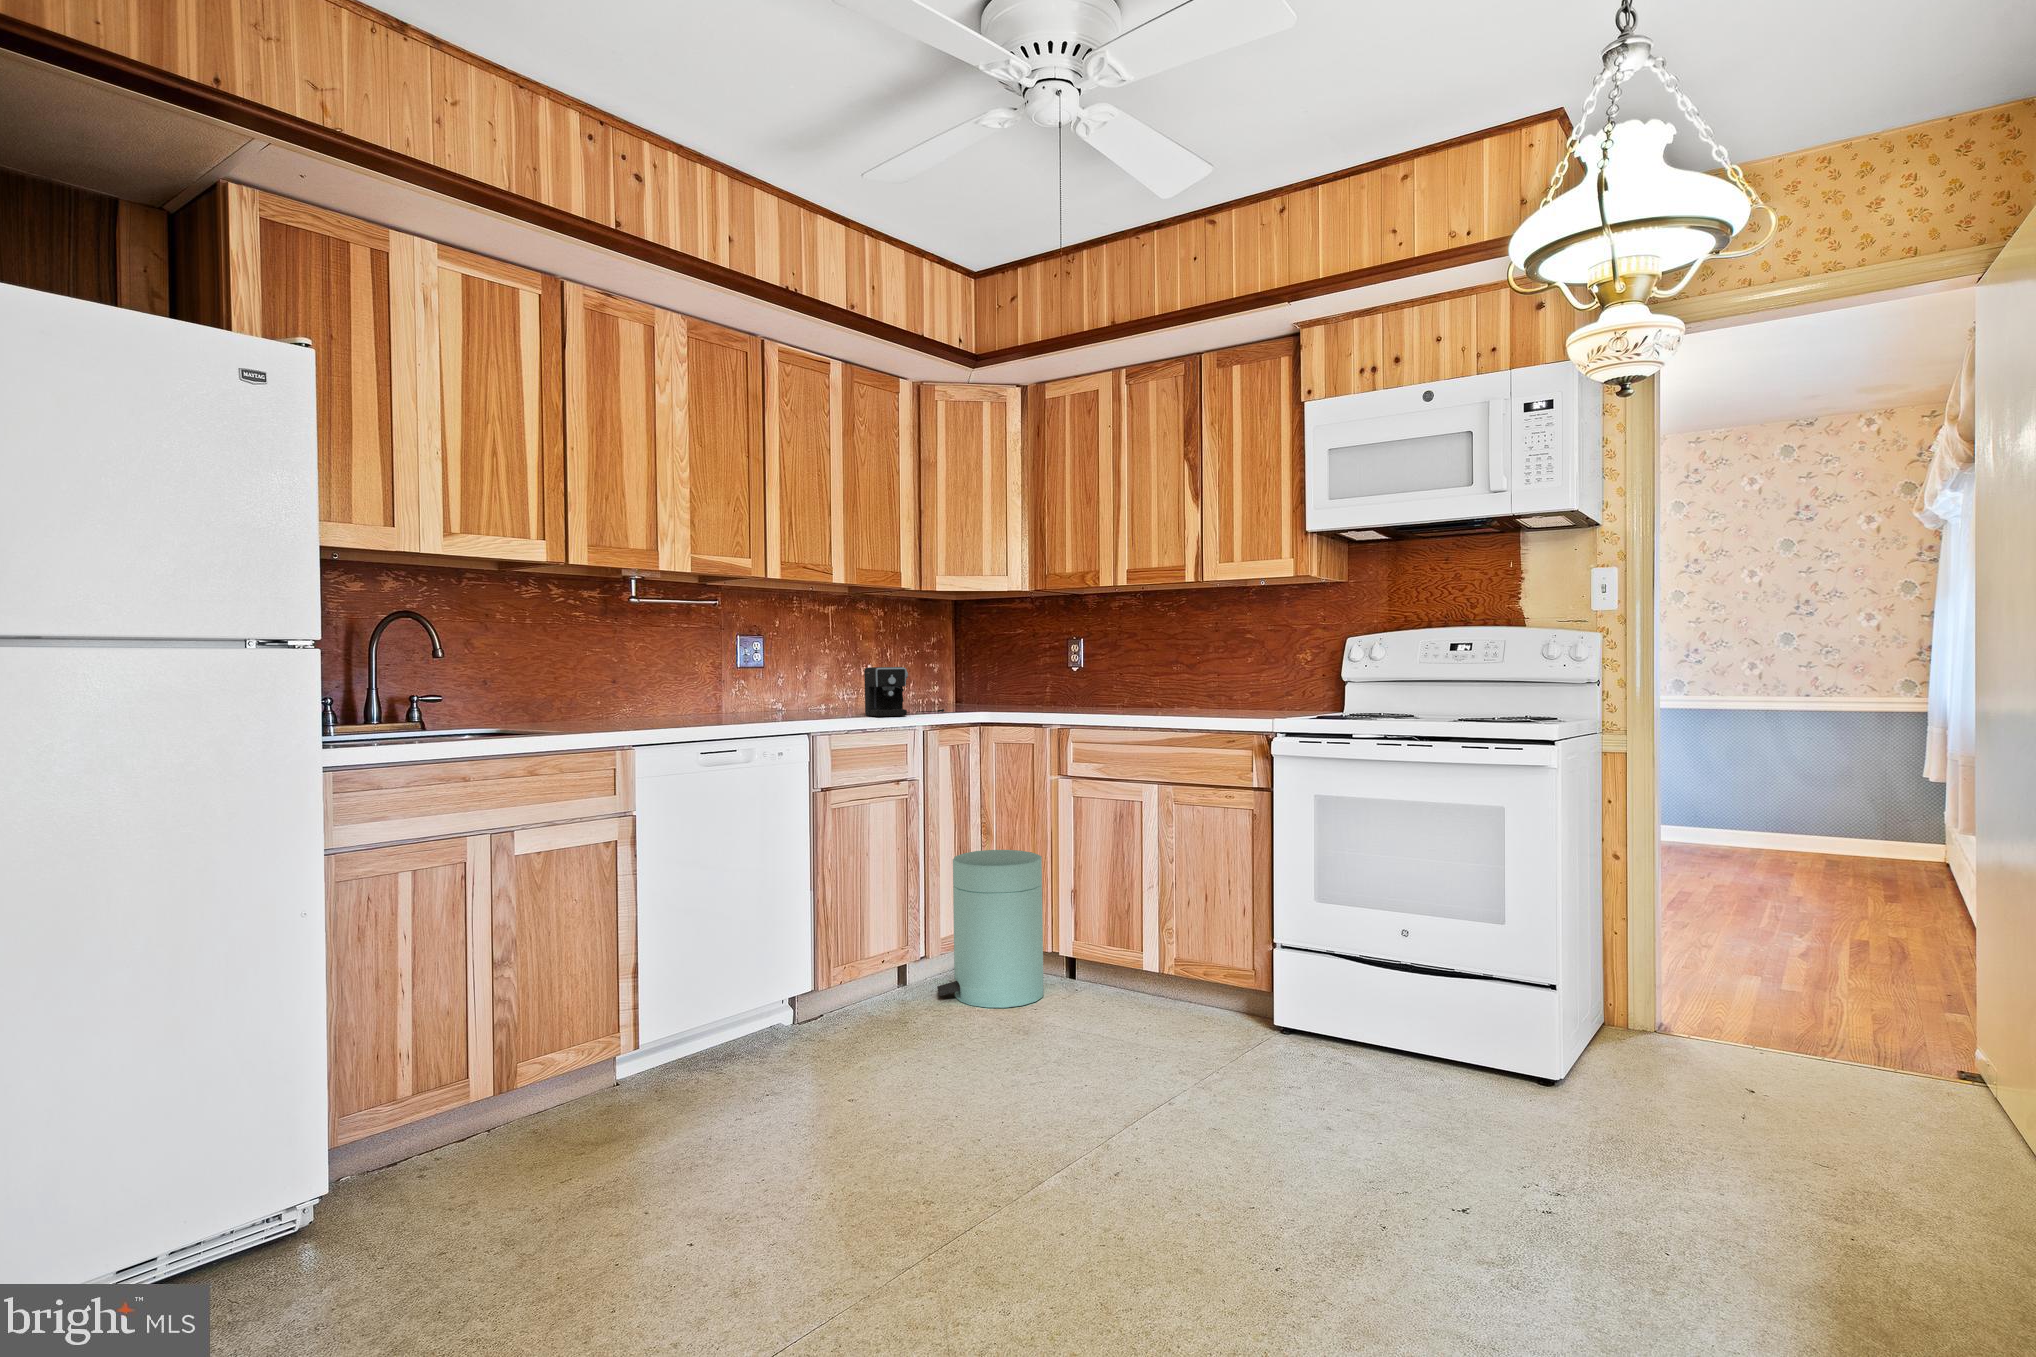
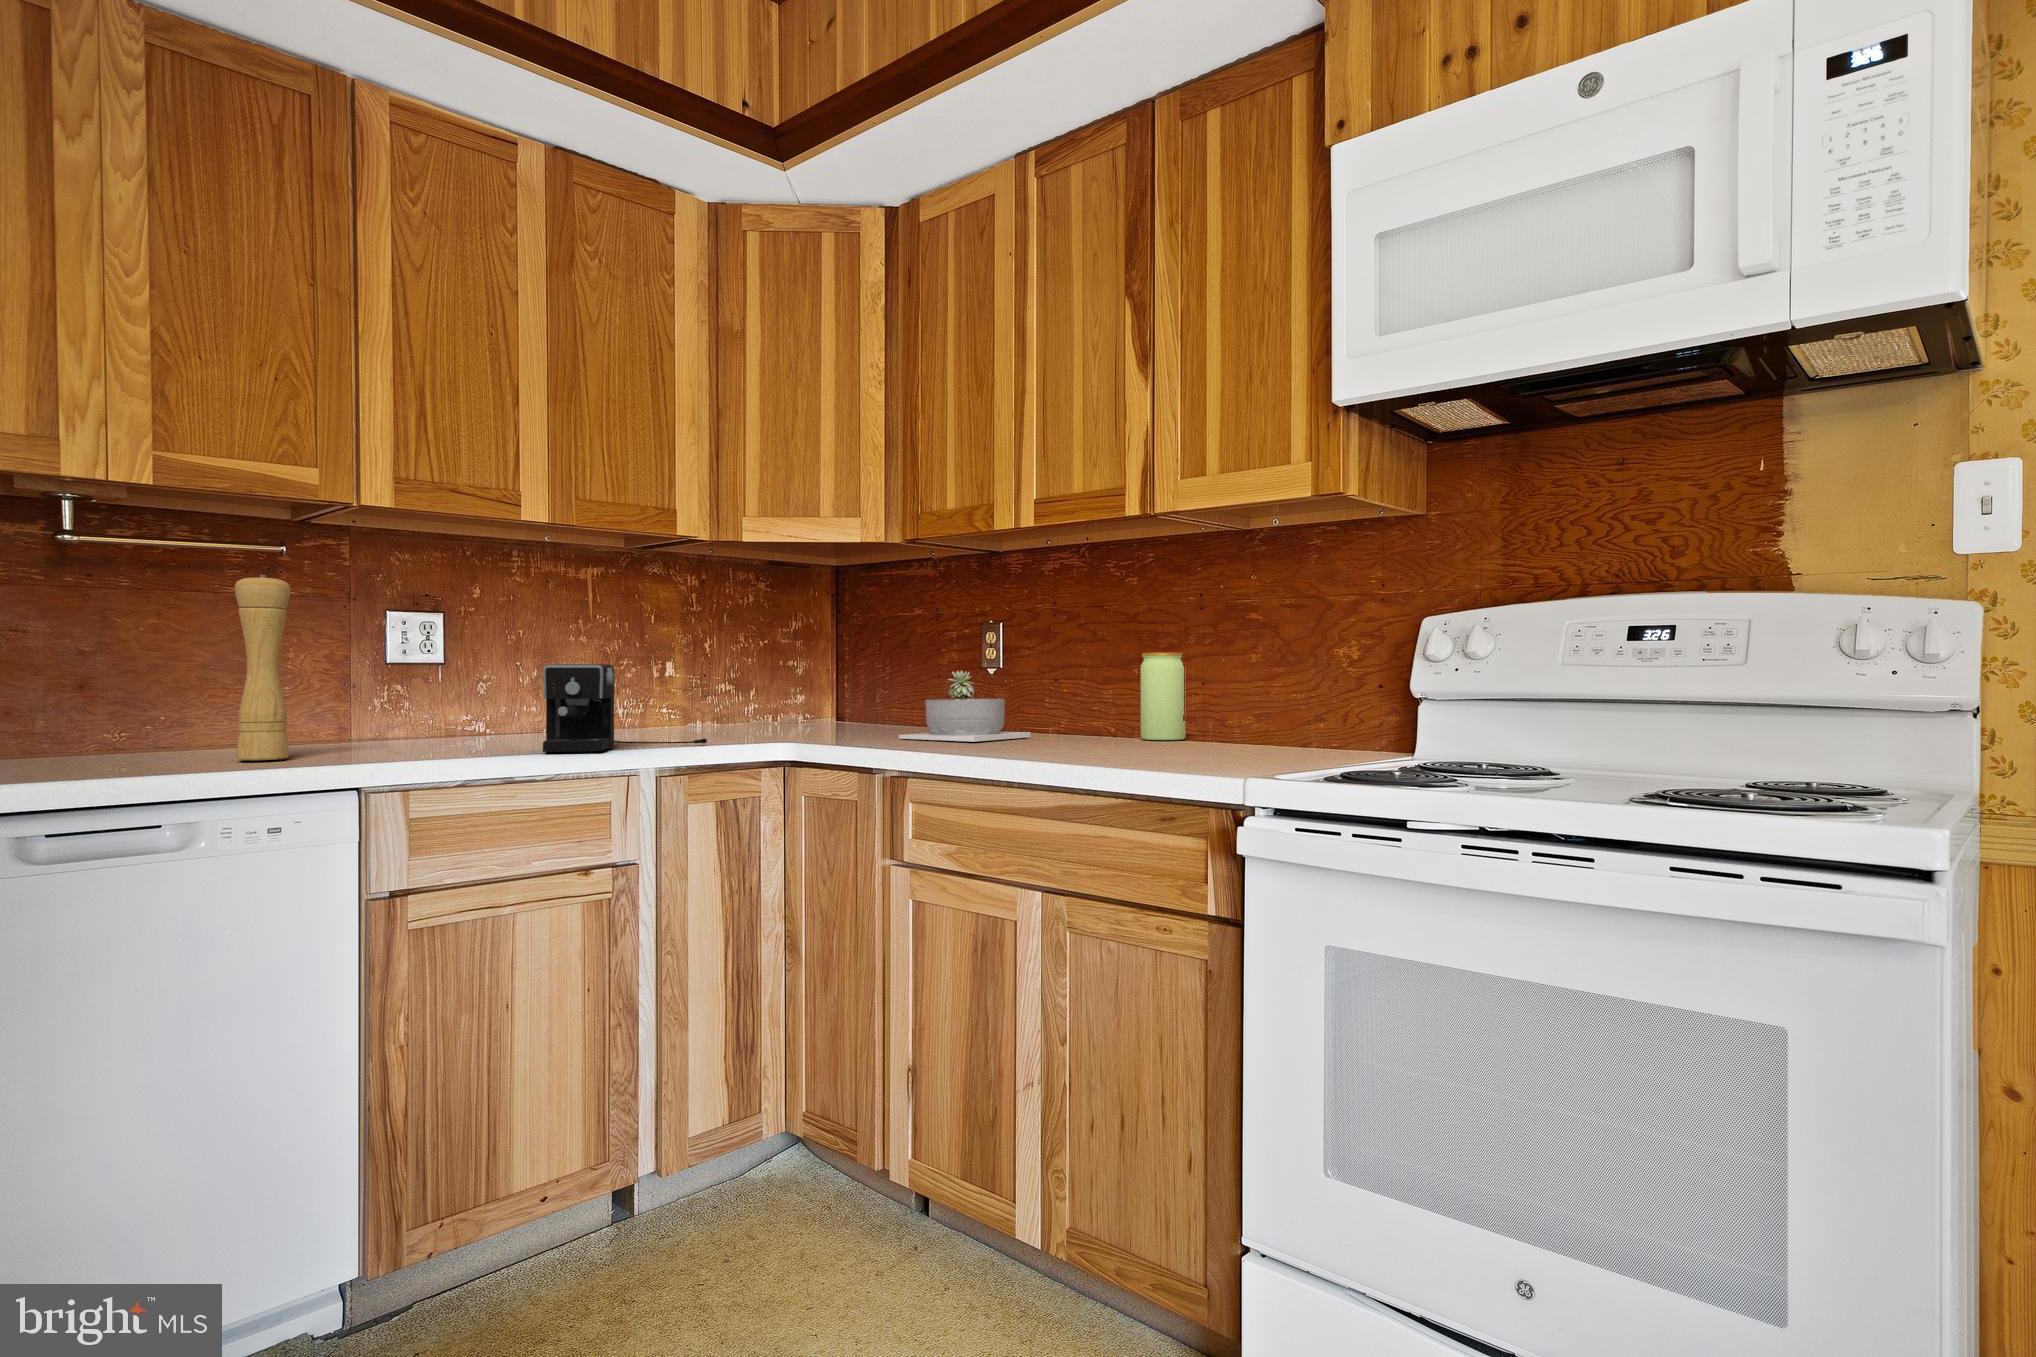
pepper mill: none [727,621,754,722] -> present [235,575,291,760]
jar: none [1181,656,1208,706] -> present [1141,652,1186,740]
succulent planter: none [1042,668,1116,709] -> present [899,671,1030,742]
trash can: present [937,850,1044,1008] -> none [652,986,851,1298]

